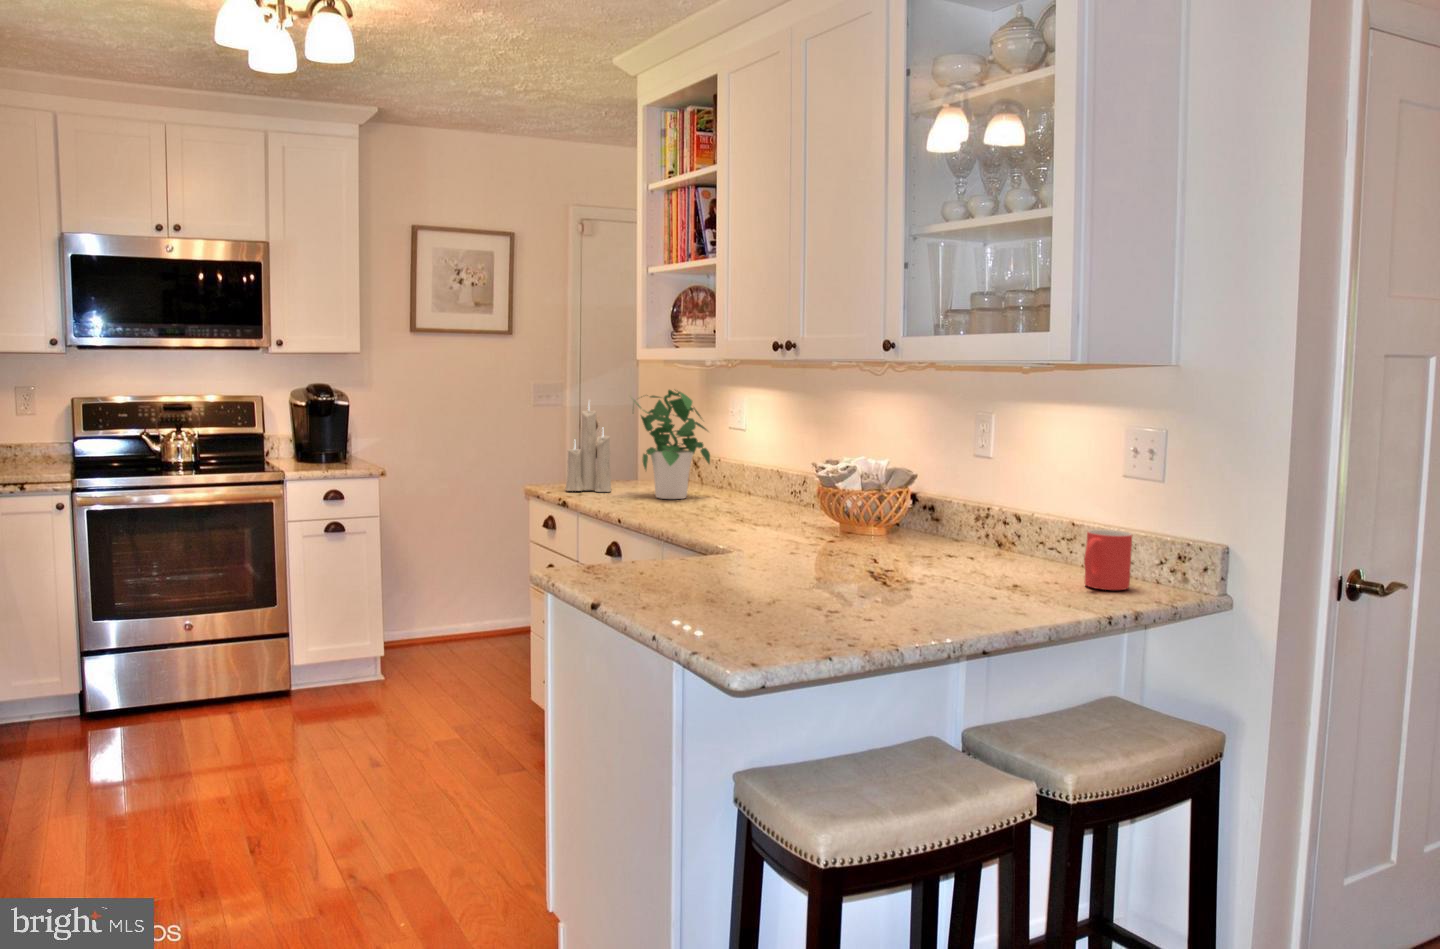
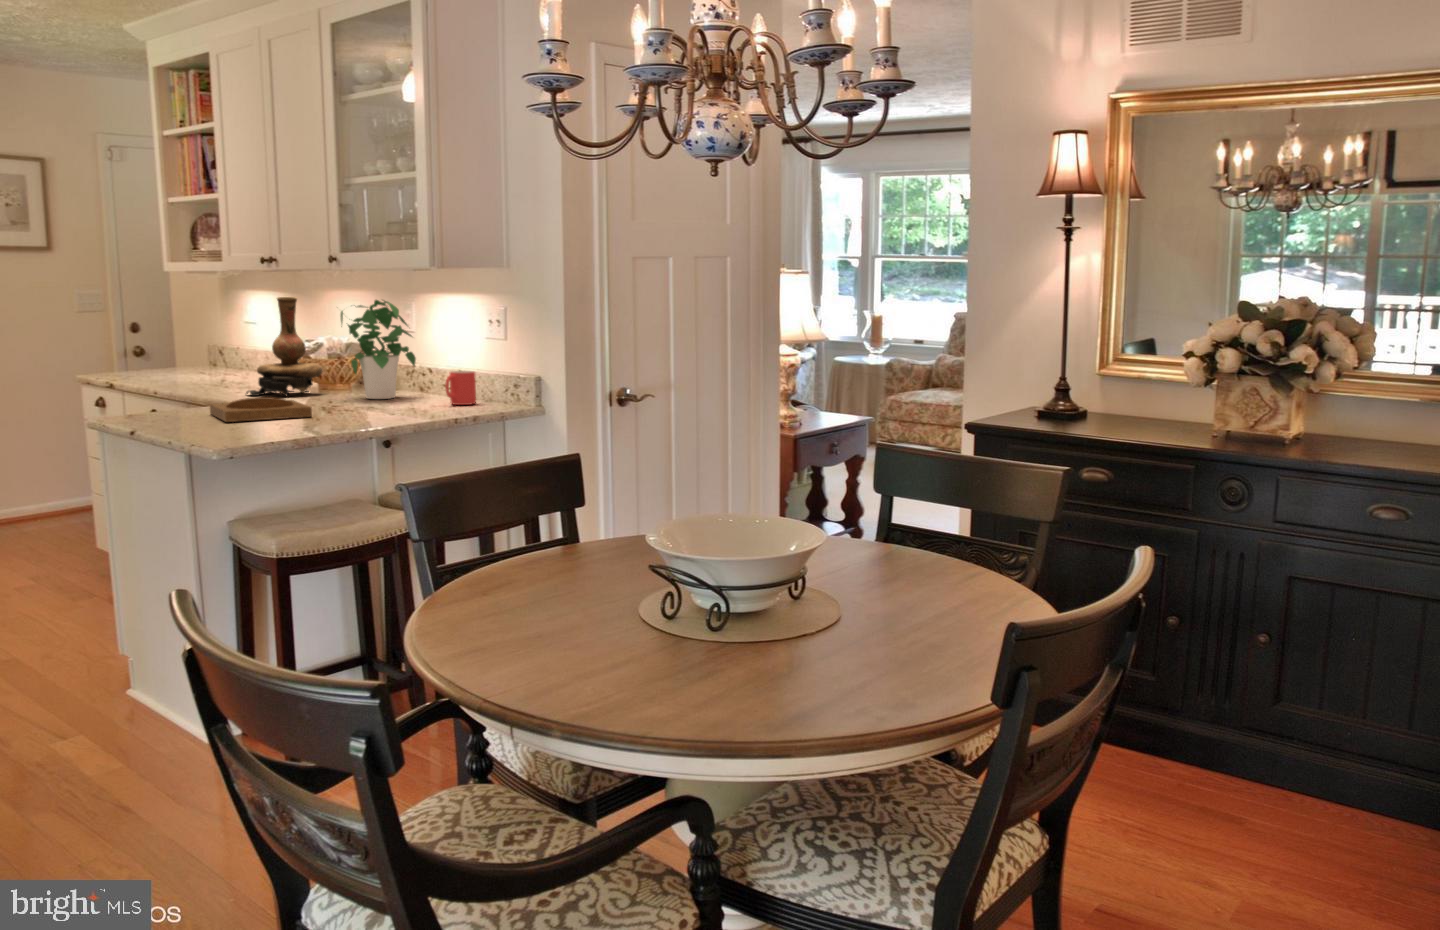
potted plant: present [634,390,710,499] -> present [340,300,416,399]
vase: none [745,399,857,547] -> present [246,297,323,396]
candle: present [566,406,611,492] -> none [109,299,150,376]
tray: none [715,563,880,610] -> present [210,397,312,422]

